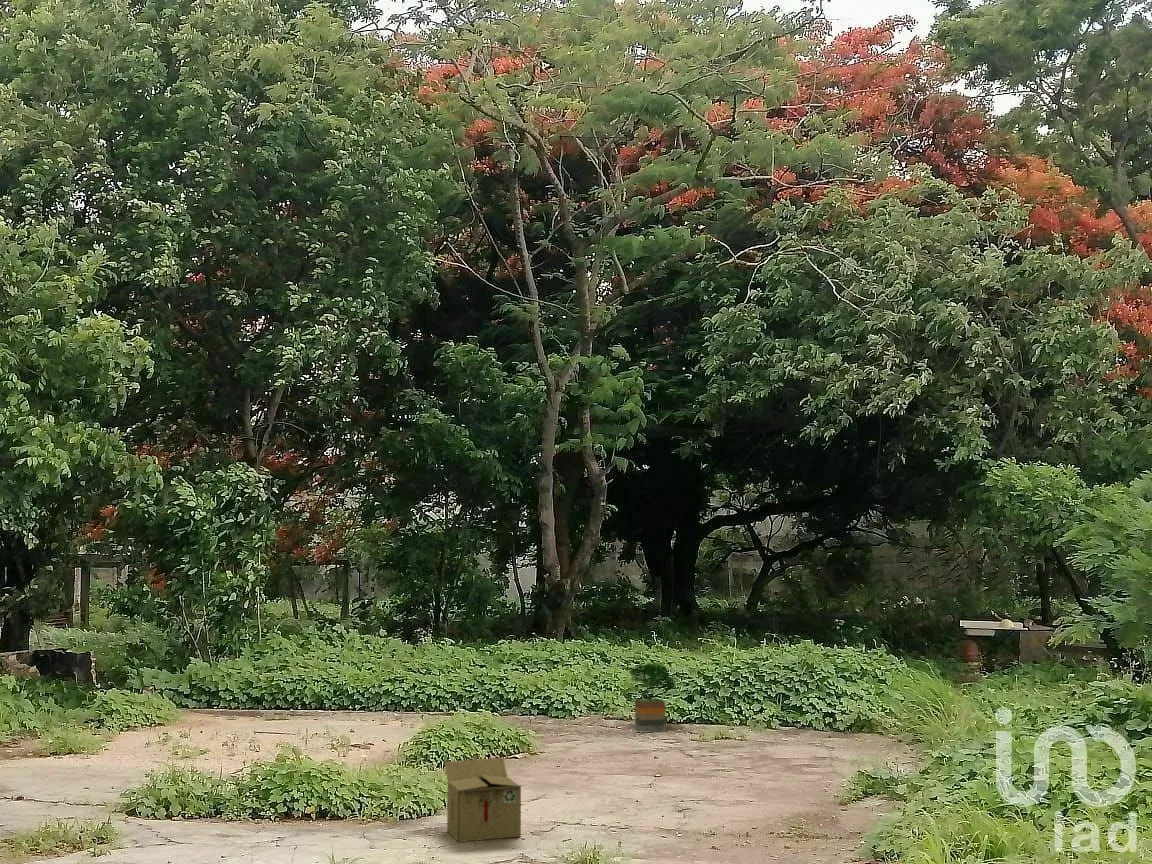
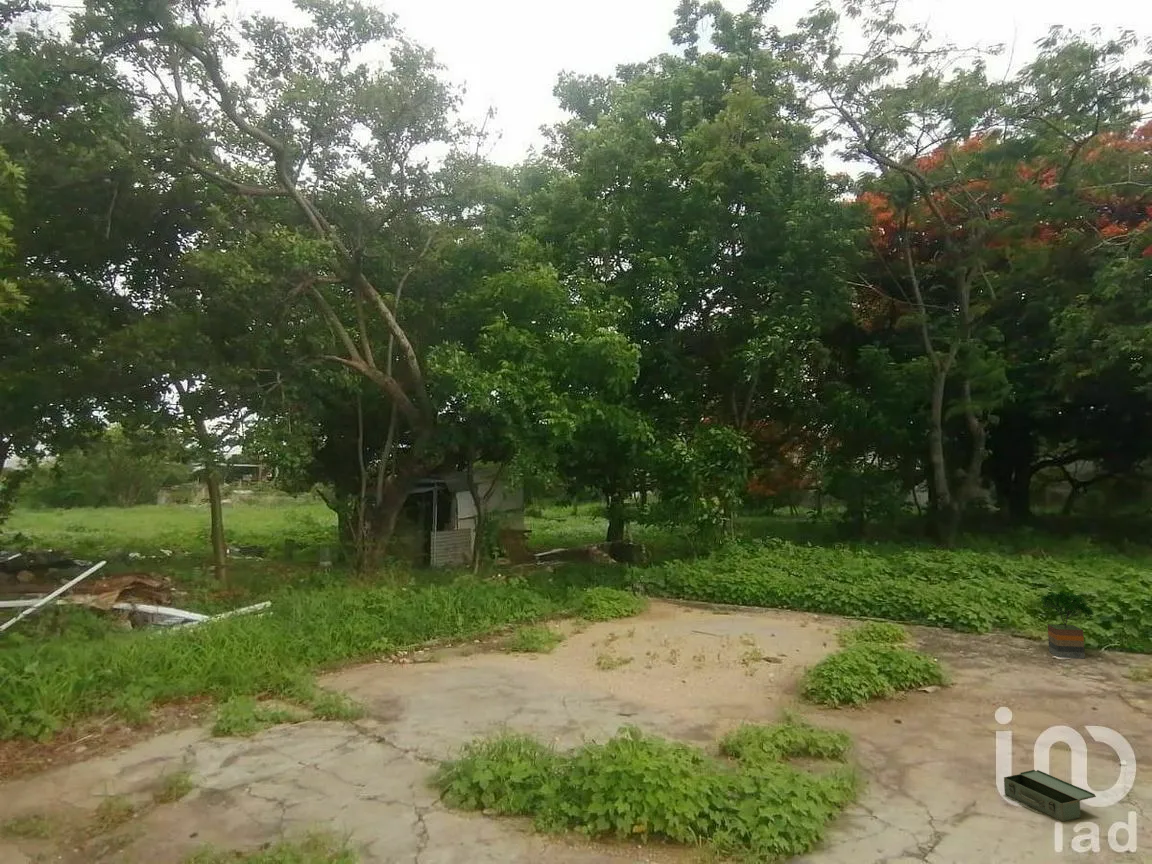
cardboard box: present [444,758,523,842] -> none [869,713,971,814]
toolbox: none [558,800,626,832] -> present [1004,770,1096,821]

